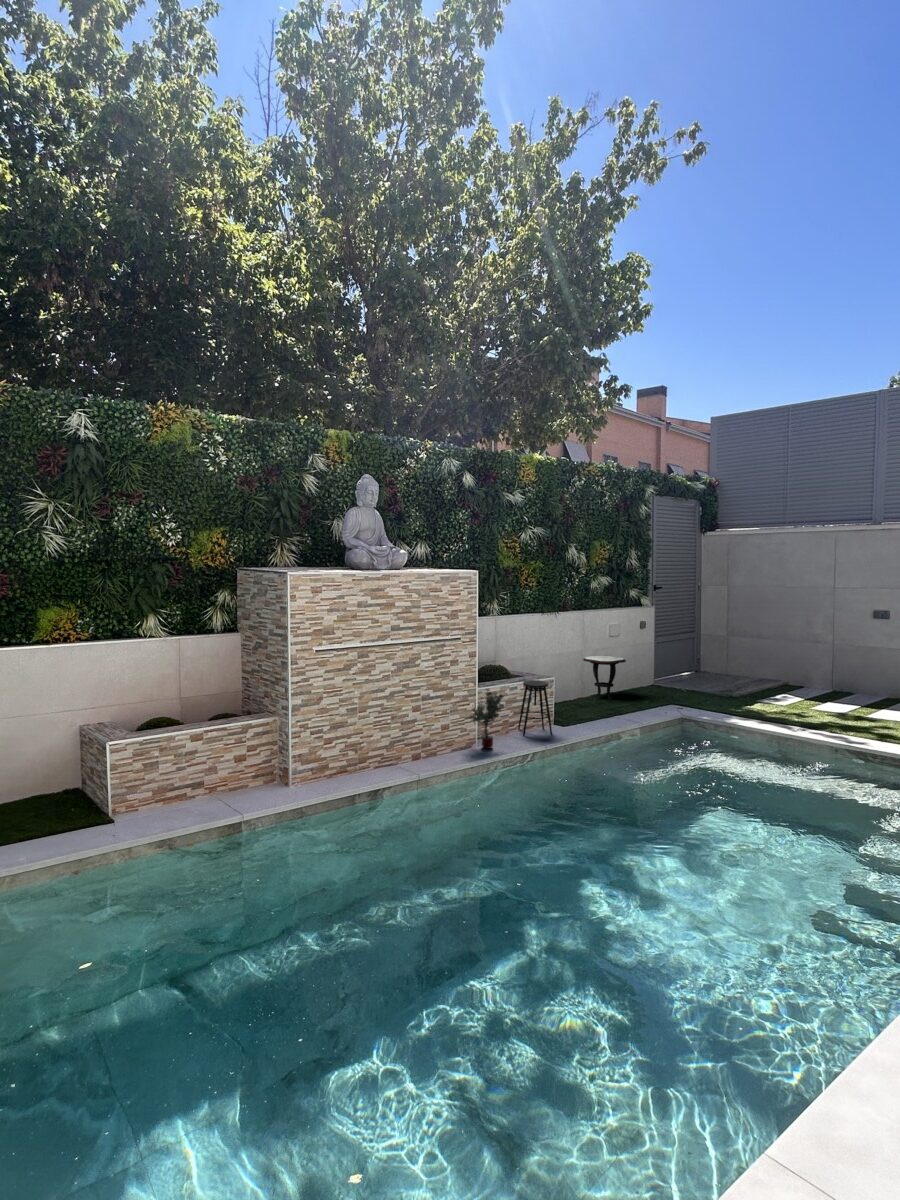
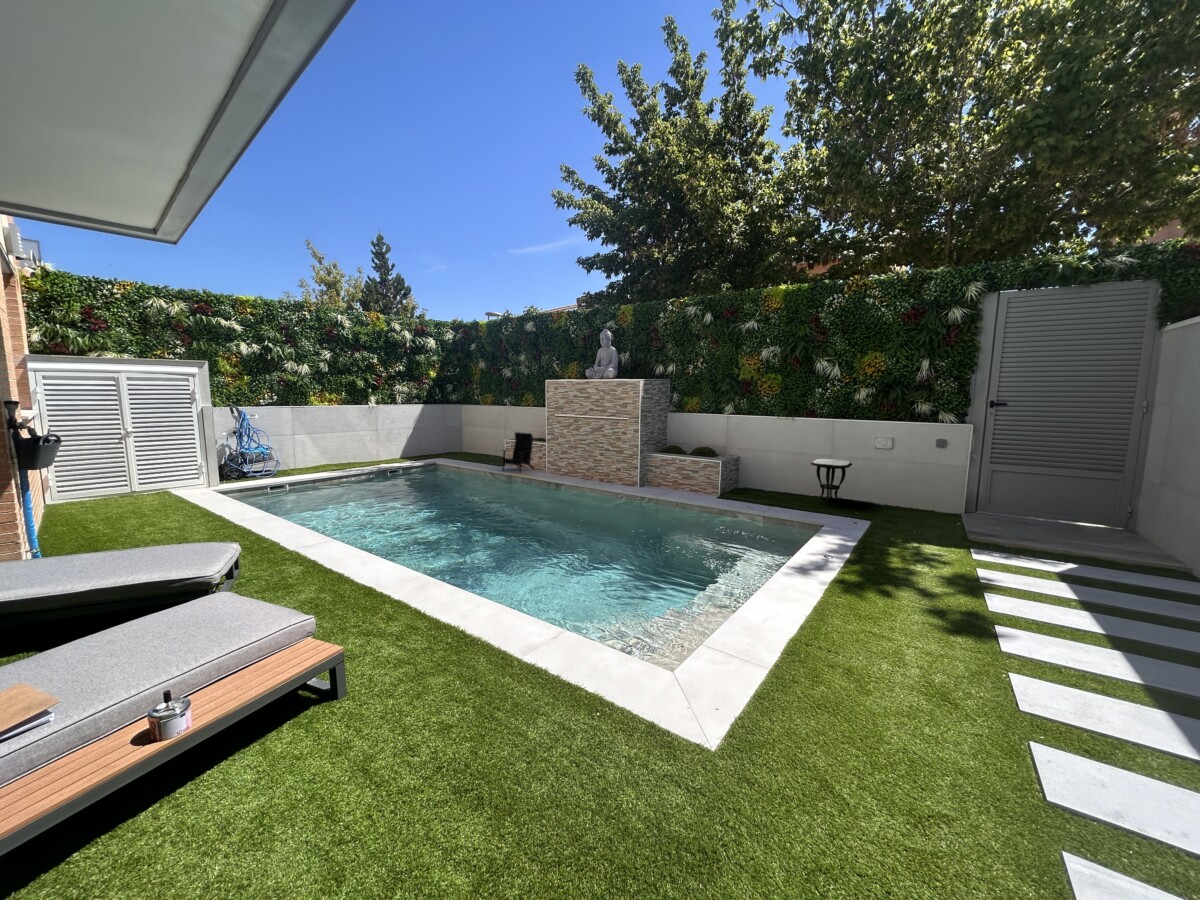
stool: present [518,680,552,736] -> none [665,456,692,495]
potted tree: present [470,689,504,749] -> none [617,452,645,488]
lounge chair: none [166,705,253,823] -> present [503,432,534,472]

